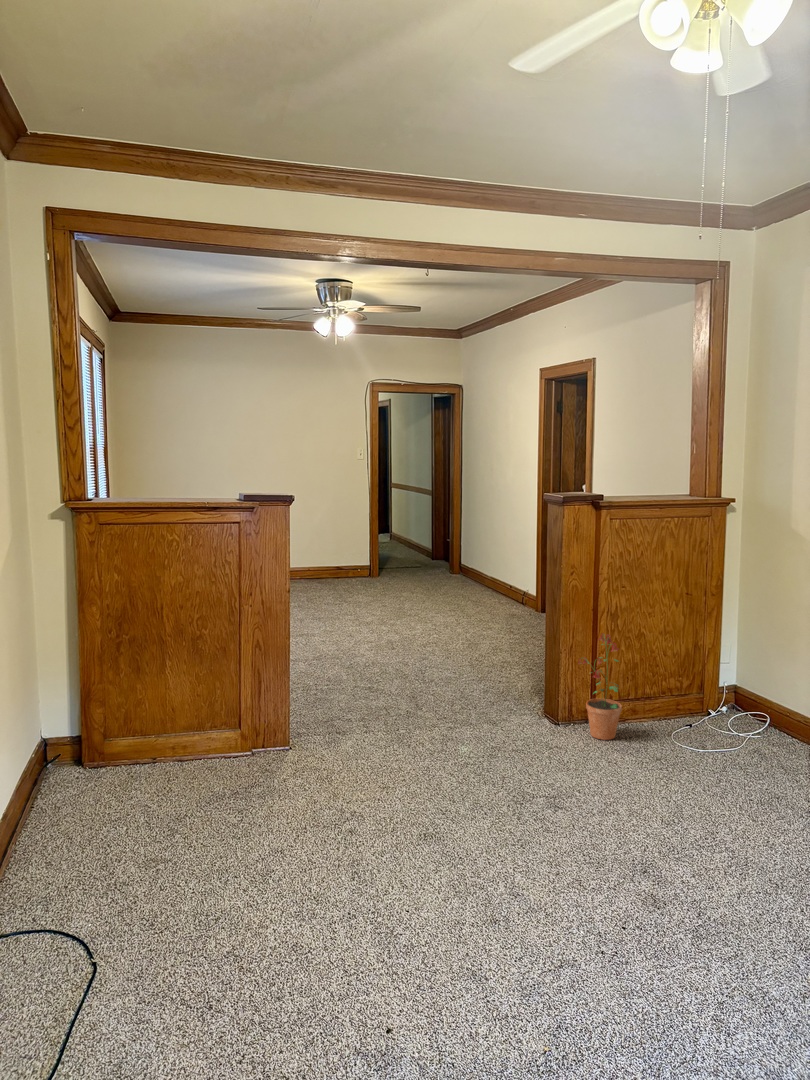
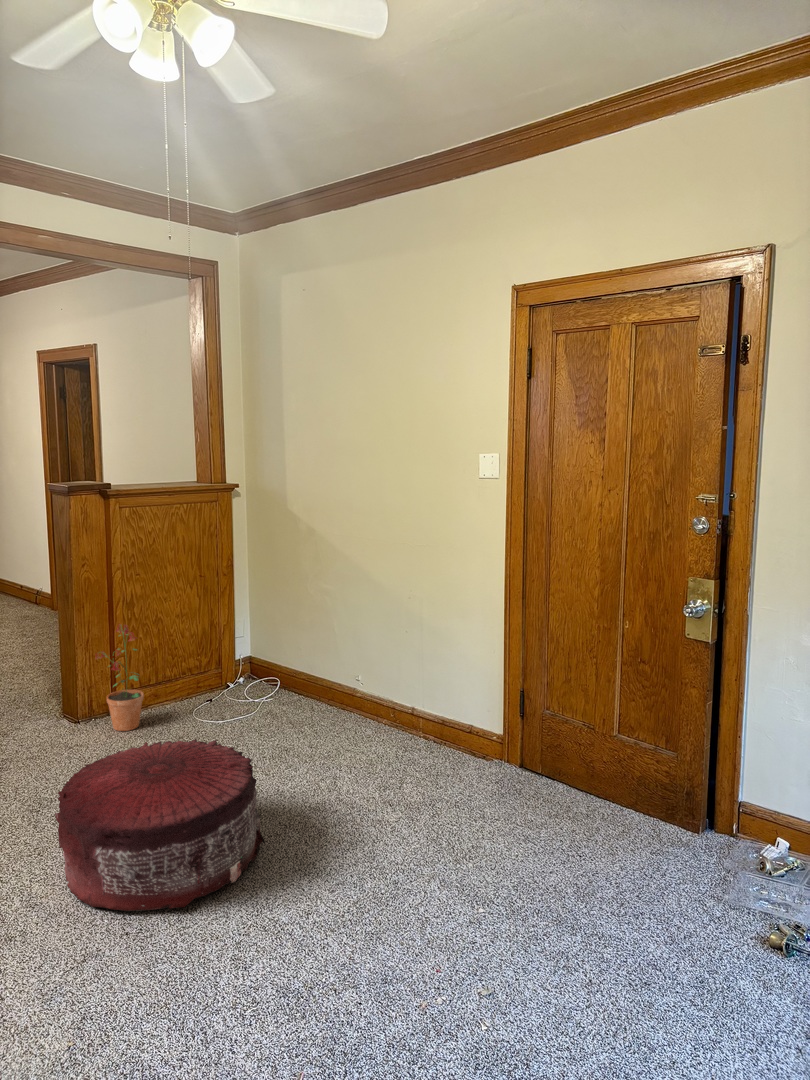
pouf: none [539,758,756,948] -> present [55,739,265,911]

